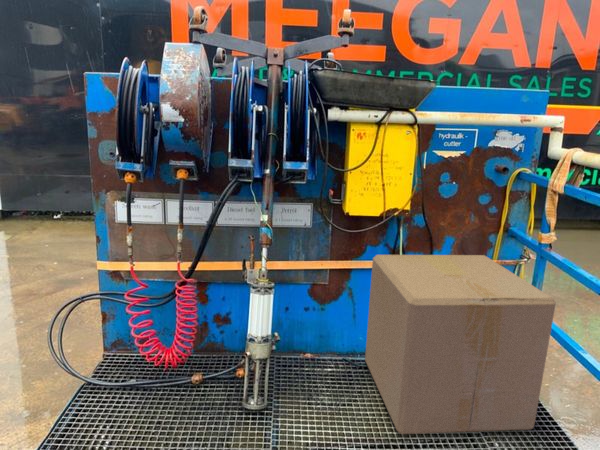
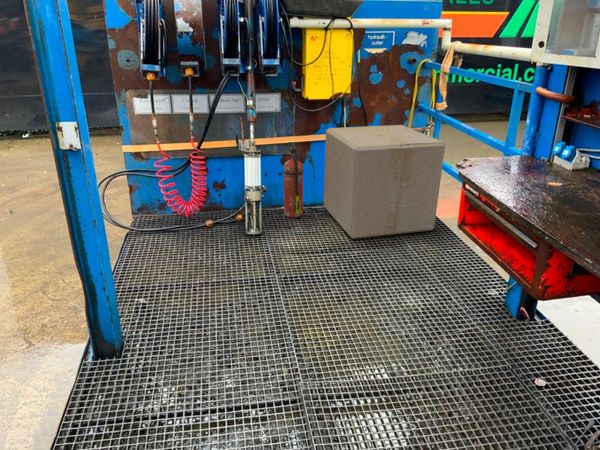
fire extinguisher: none [306,270,337,378] -> present [283,142,303,217]

